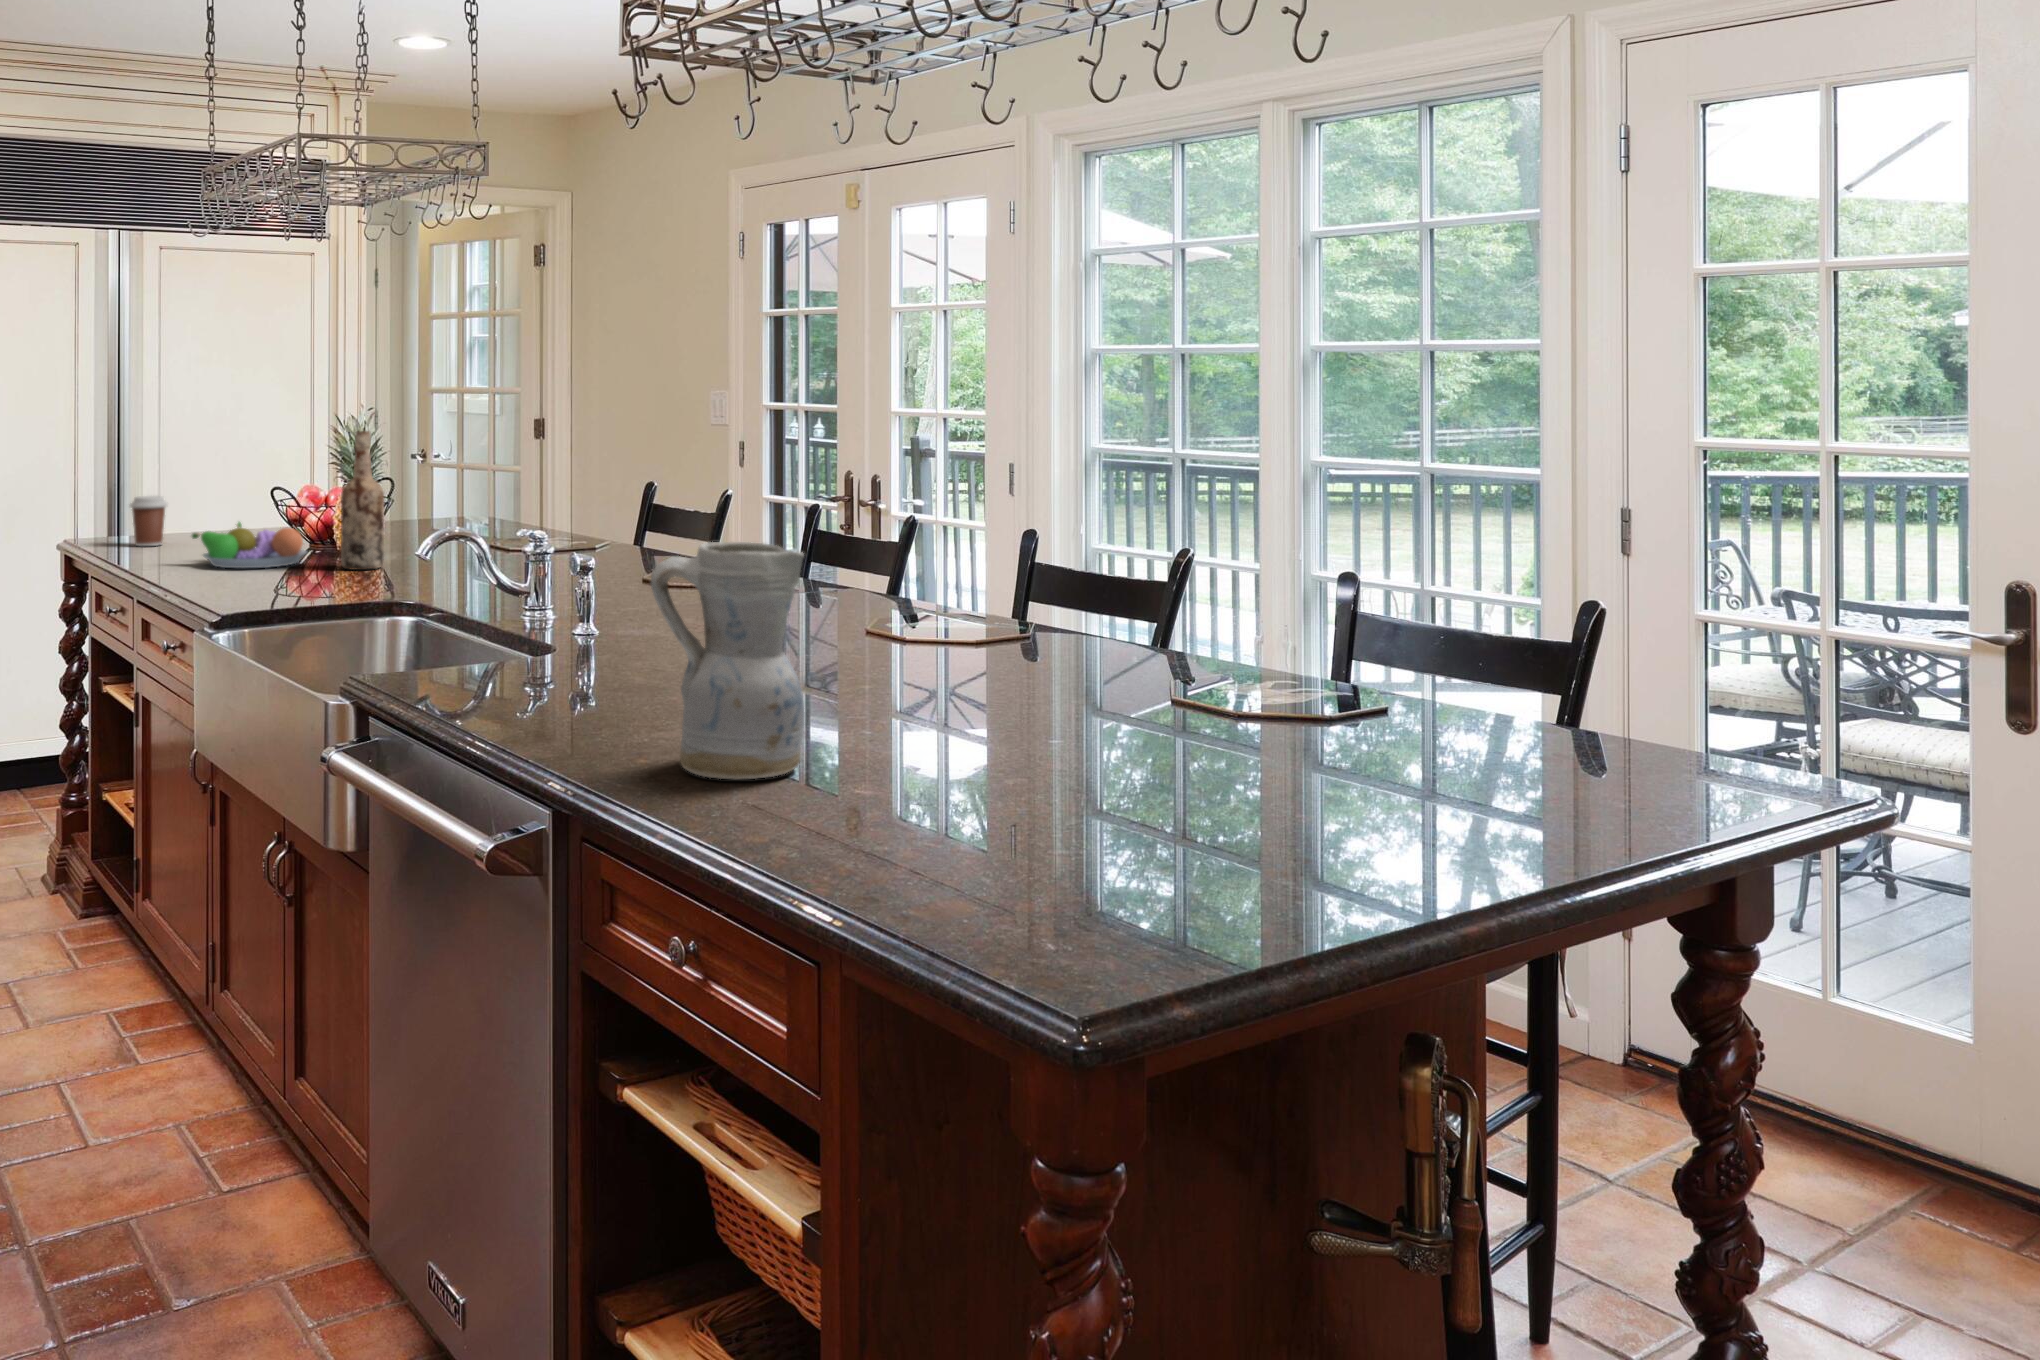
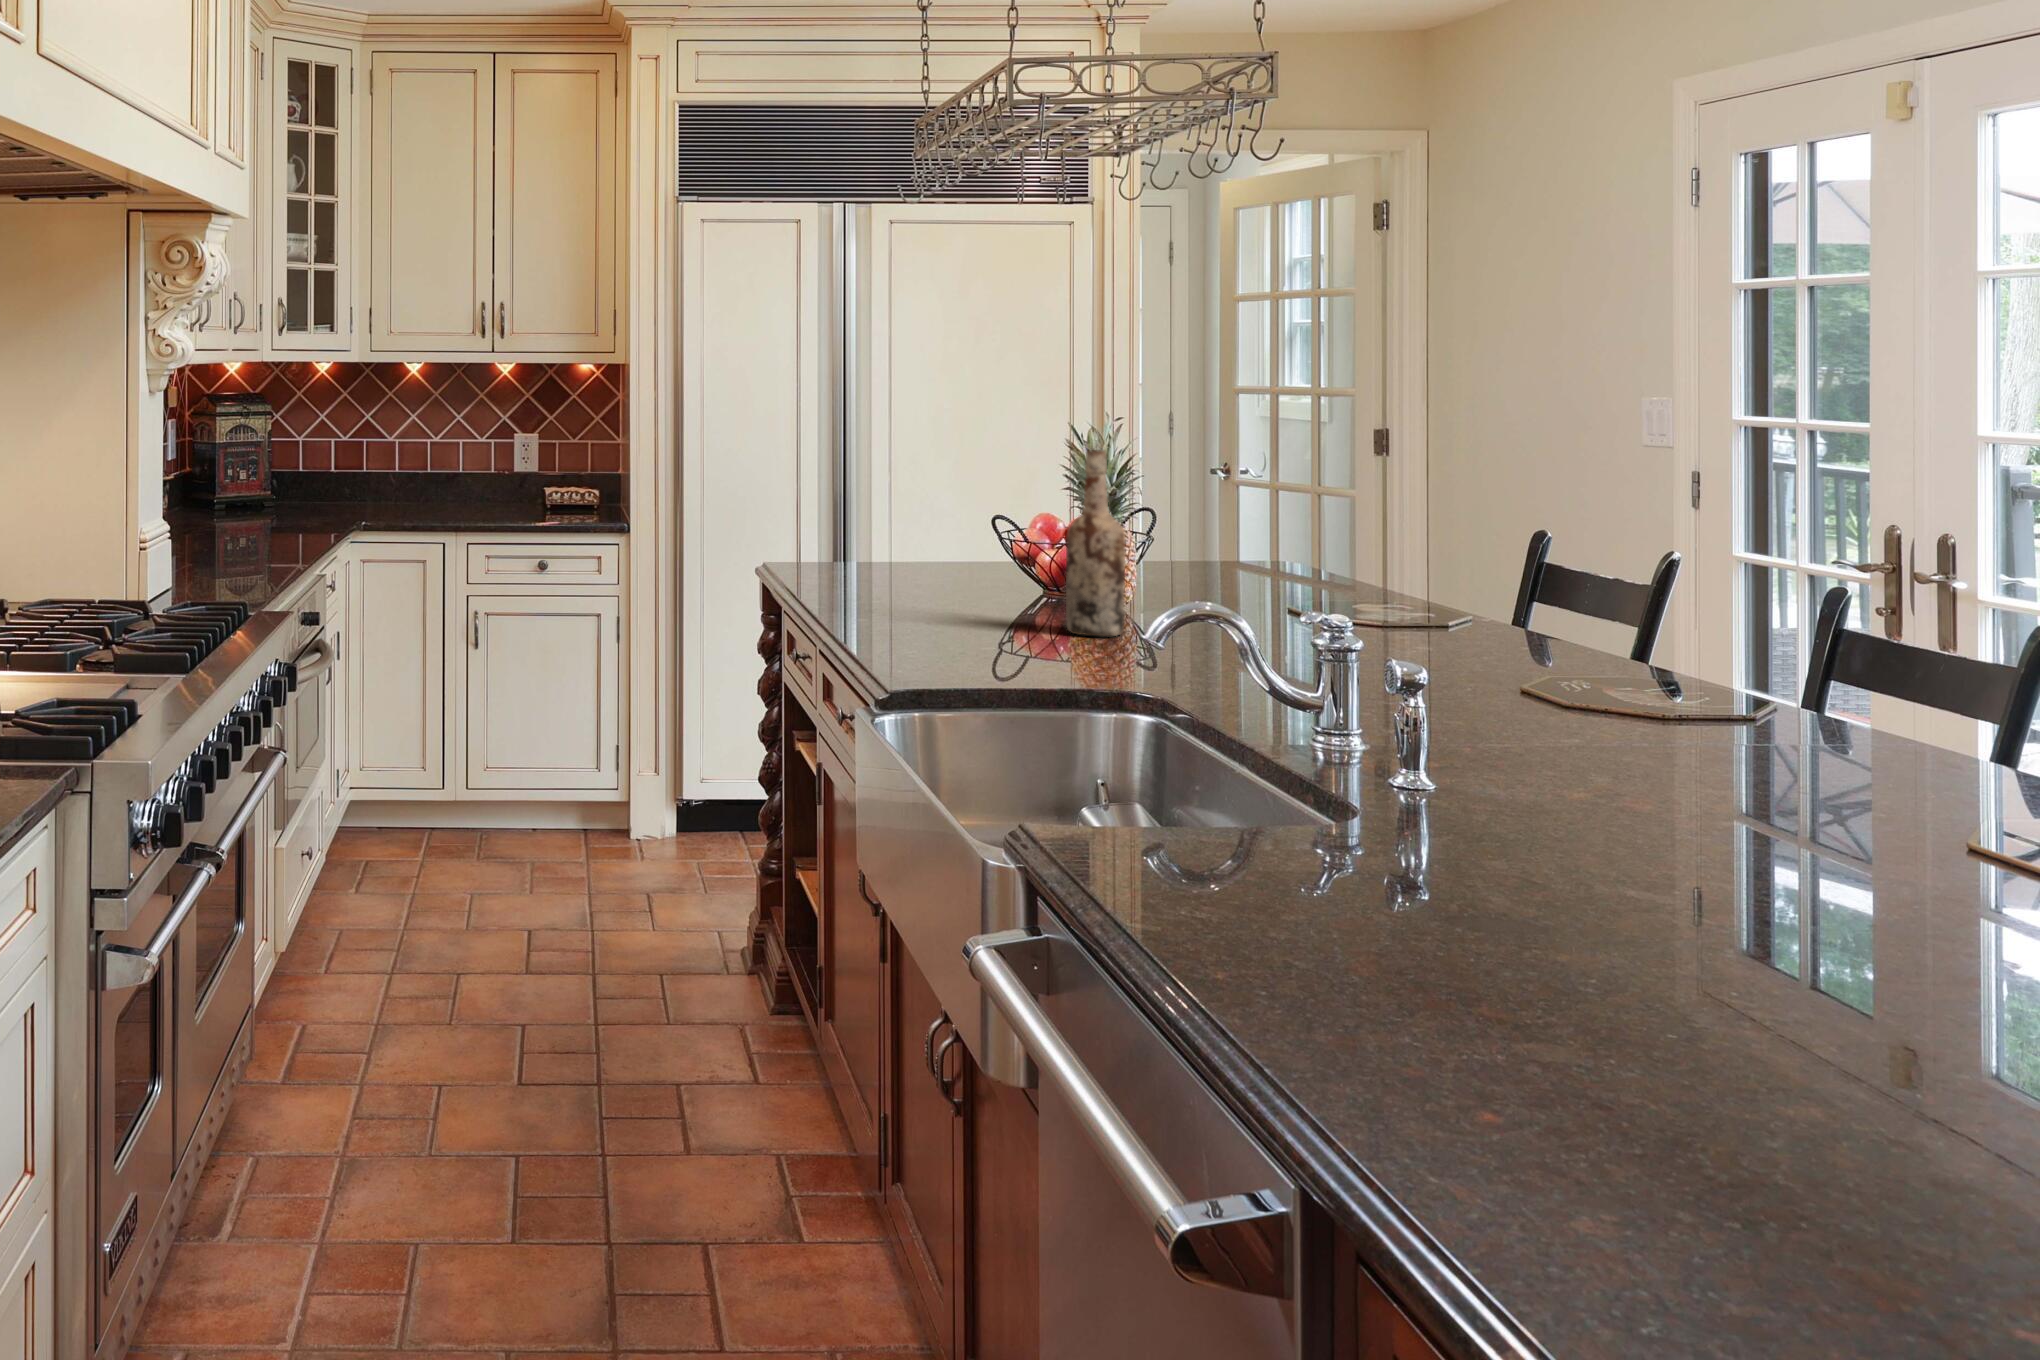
coffee cup: present [130,496,168,546] -> none [823,519,868,580]
fruit bowl: present [192,522,306,568] -> none [882,559,1027,623]
ceramic pitcher: present [651,542,804,780] -> none [1488,717,1841,1210]

